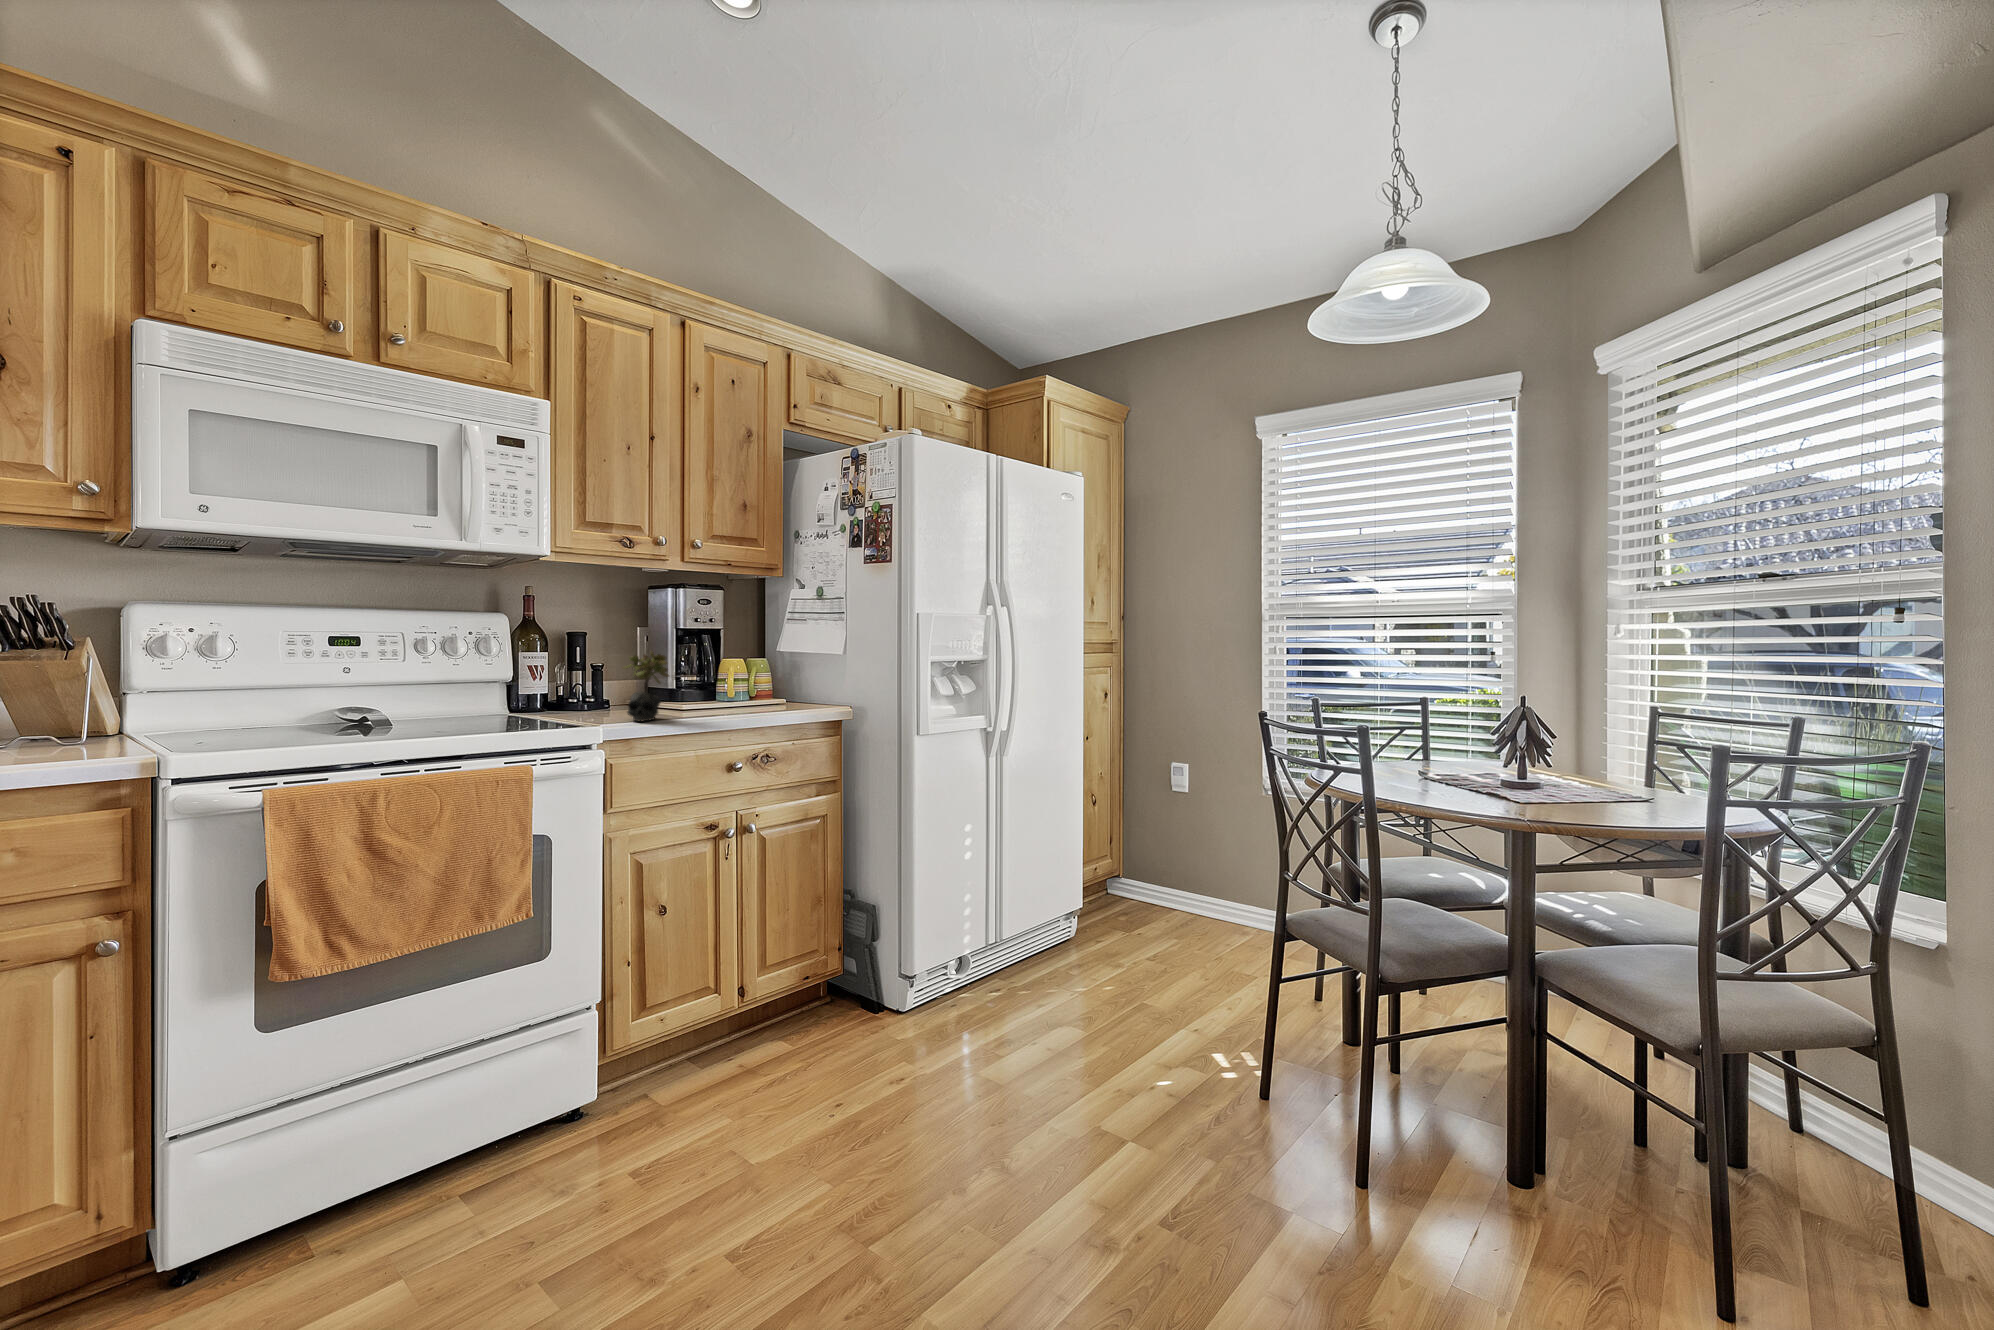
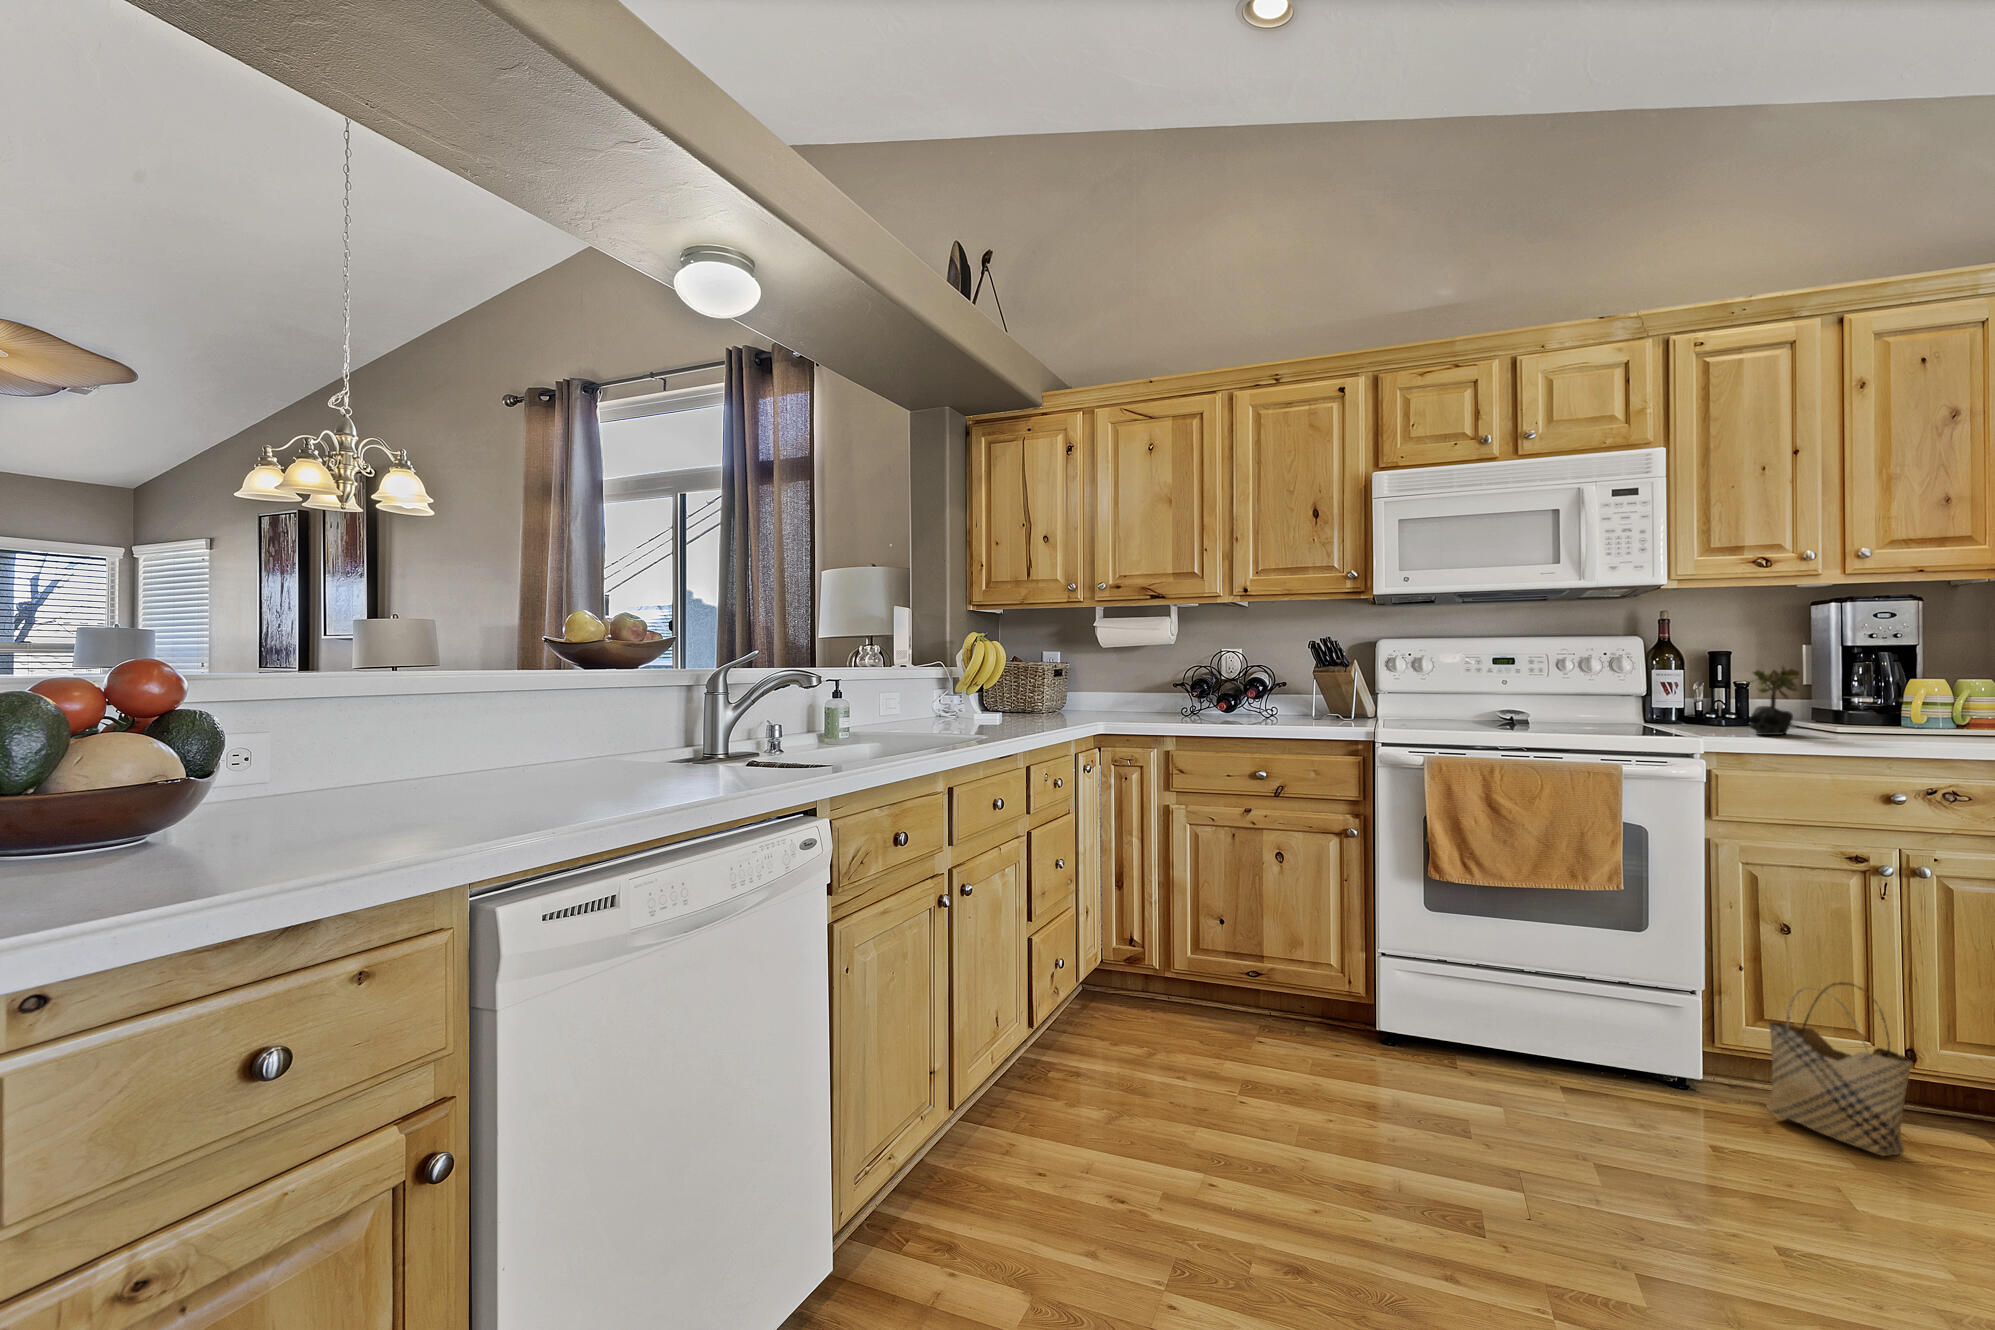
woven basket: none [653,949,762,1101] -> present [1768,982,1912,1156]

